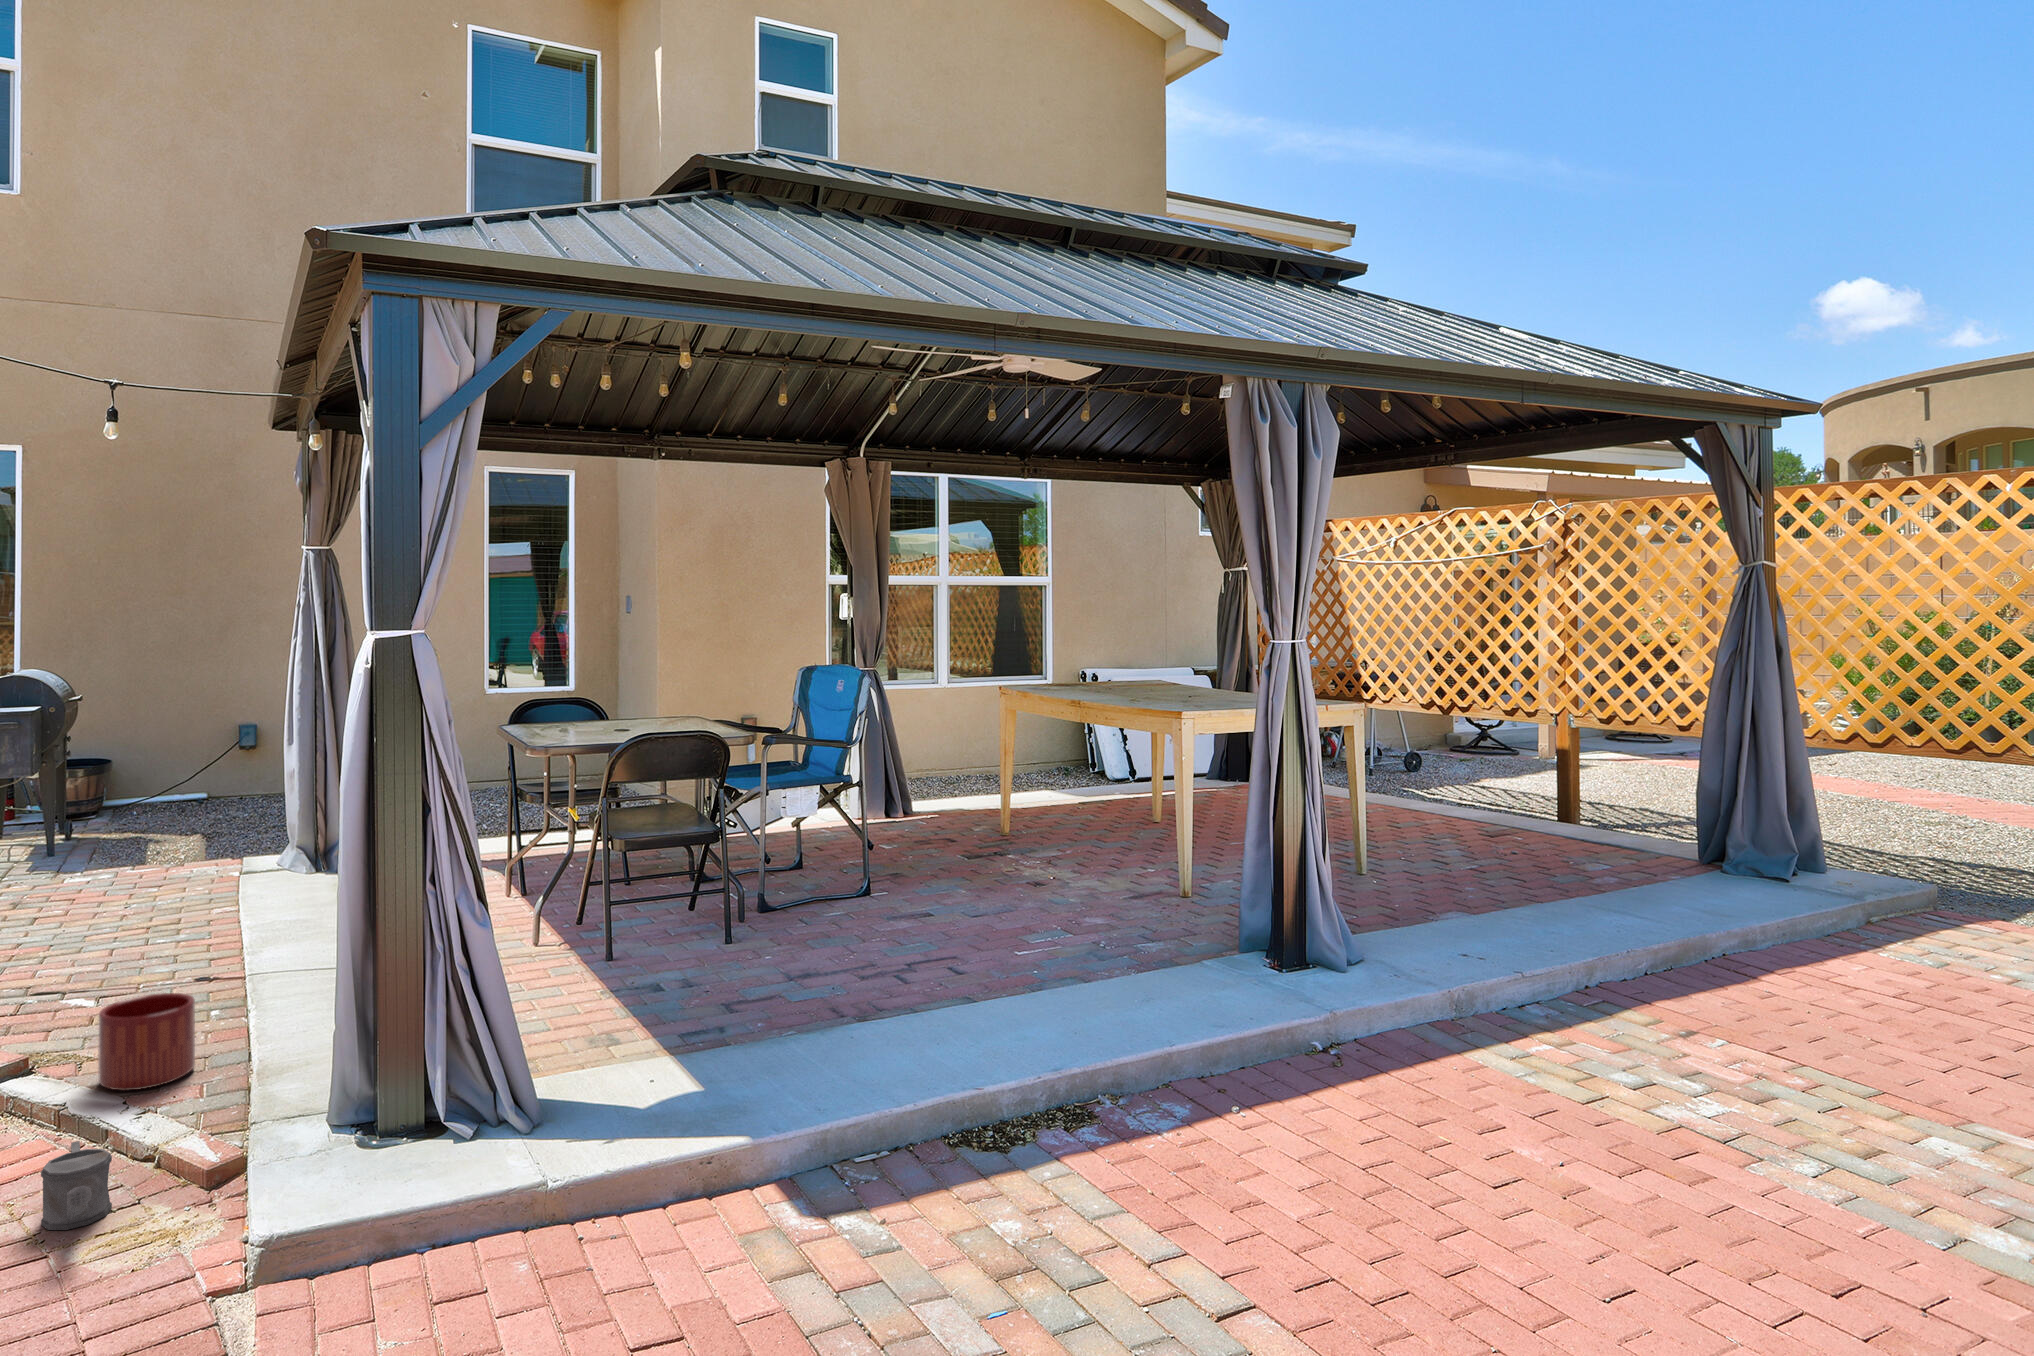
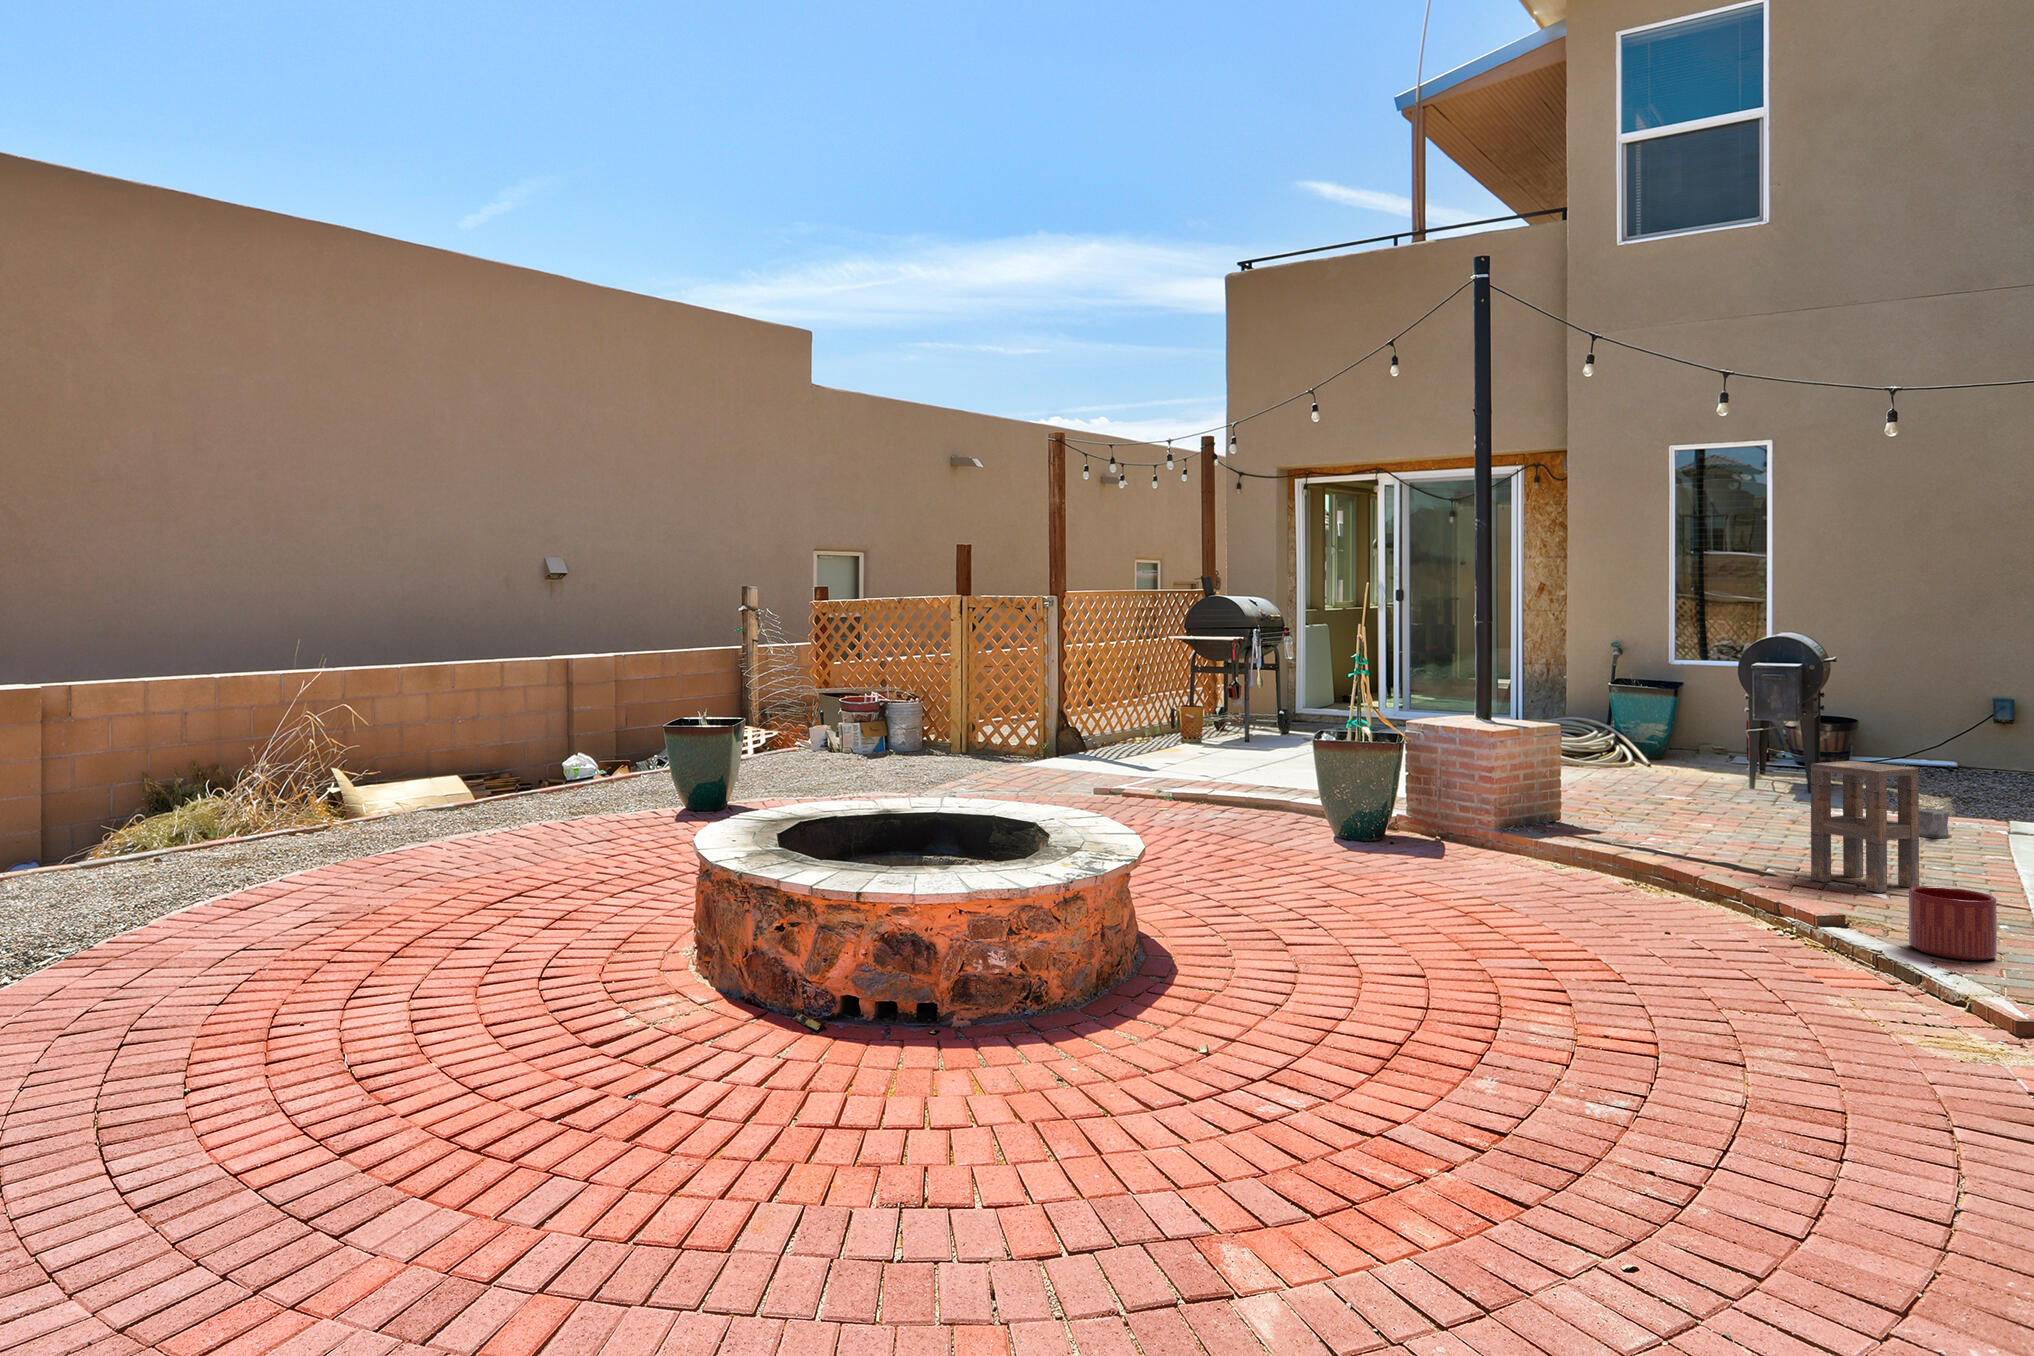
side table: none [7,836,135,1000] -> present [1811,761,1919,893]
watering can: present [41,1141,112,1230] -> present [1919,807,1950,838]

